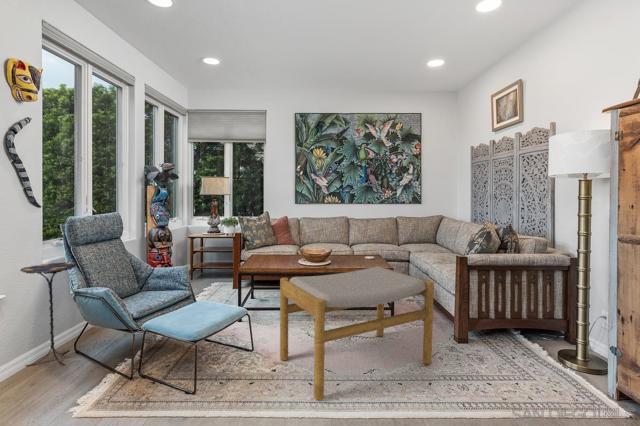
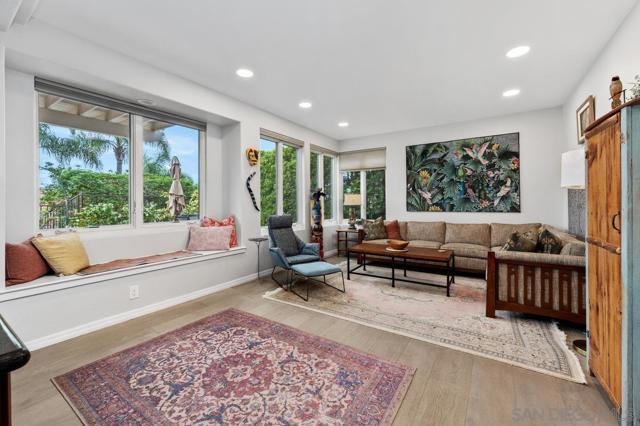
footstool: present [280,266,434,401] -> none [355,254,450,322]

